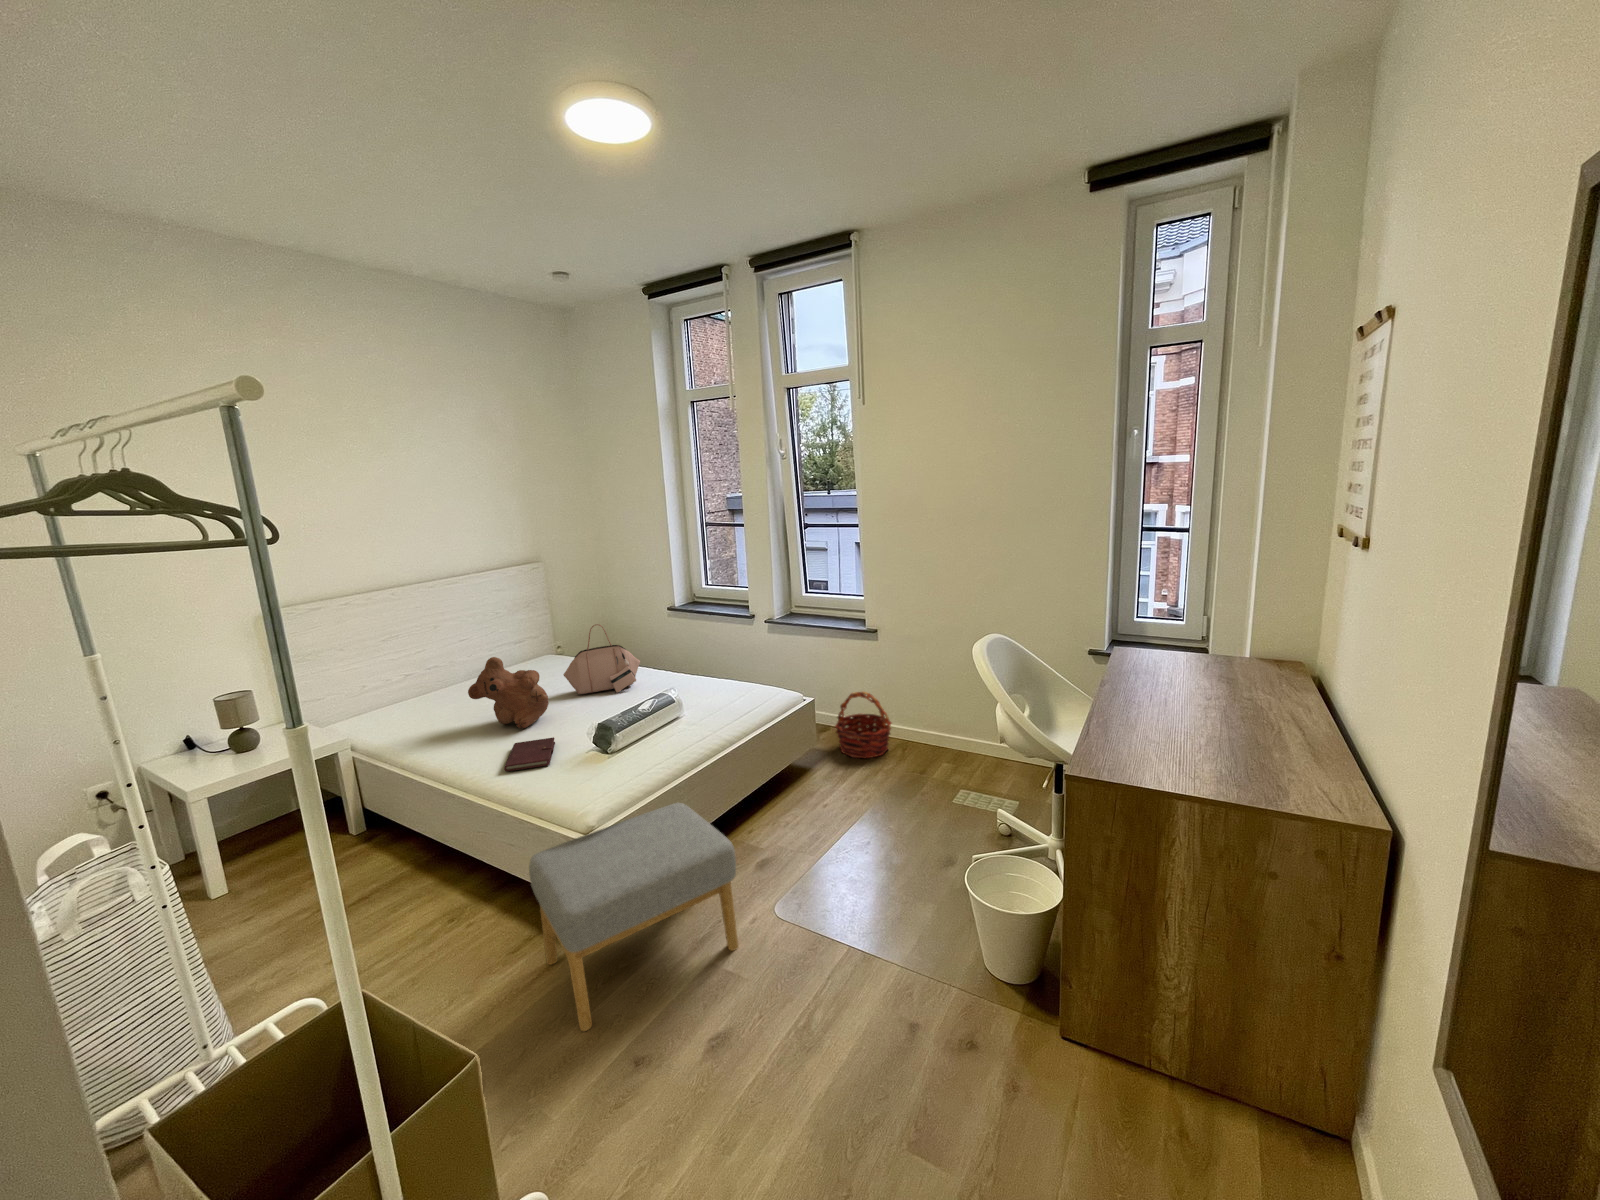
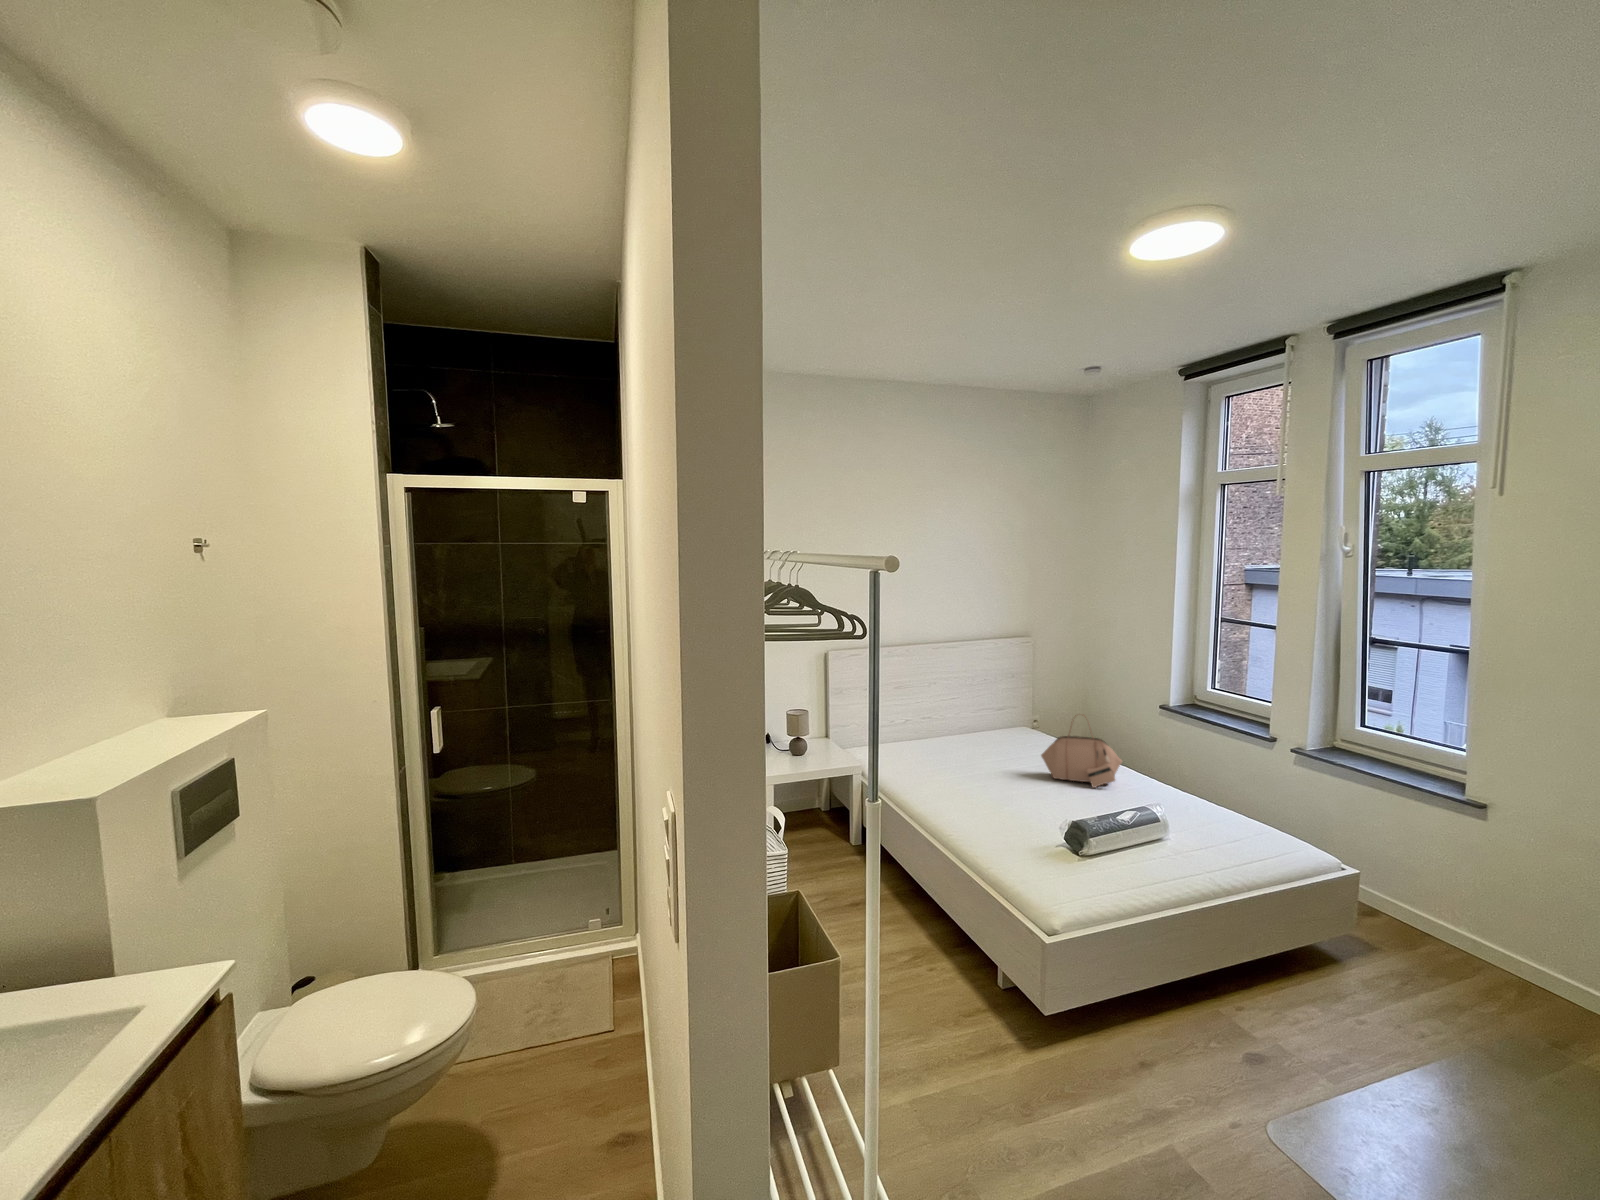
teddy bear: present [468,657,548,728] -> none [957,727,1025,799]
basket: present [835,692,891,758] -> none [1390,880,1505,987]
notebook: present [504,737,555,771] -> none [980,813,1027,847]
footstool: present [529,803,738,1031] -> none [992,934,1222,1152]

